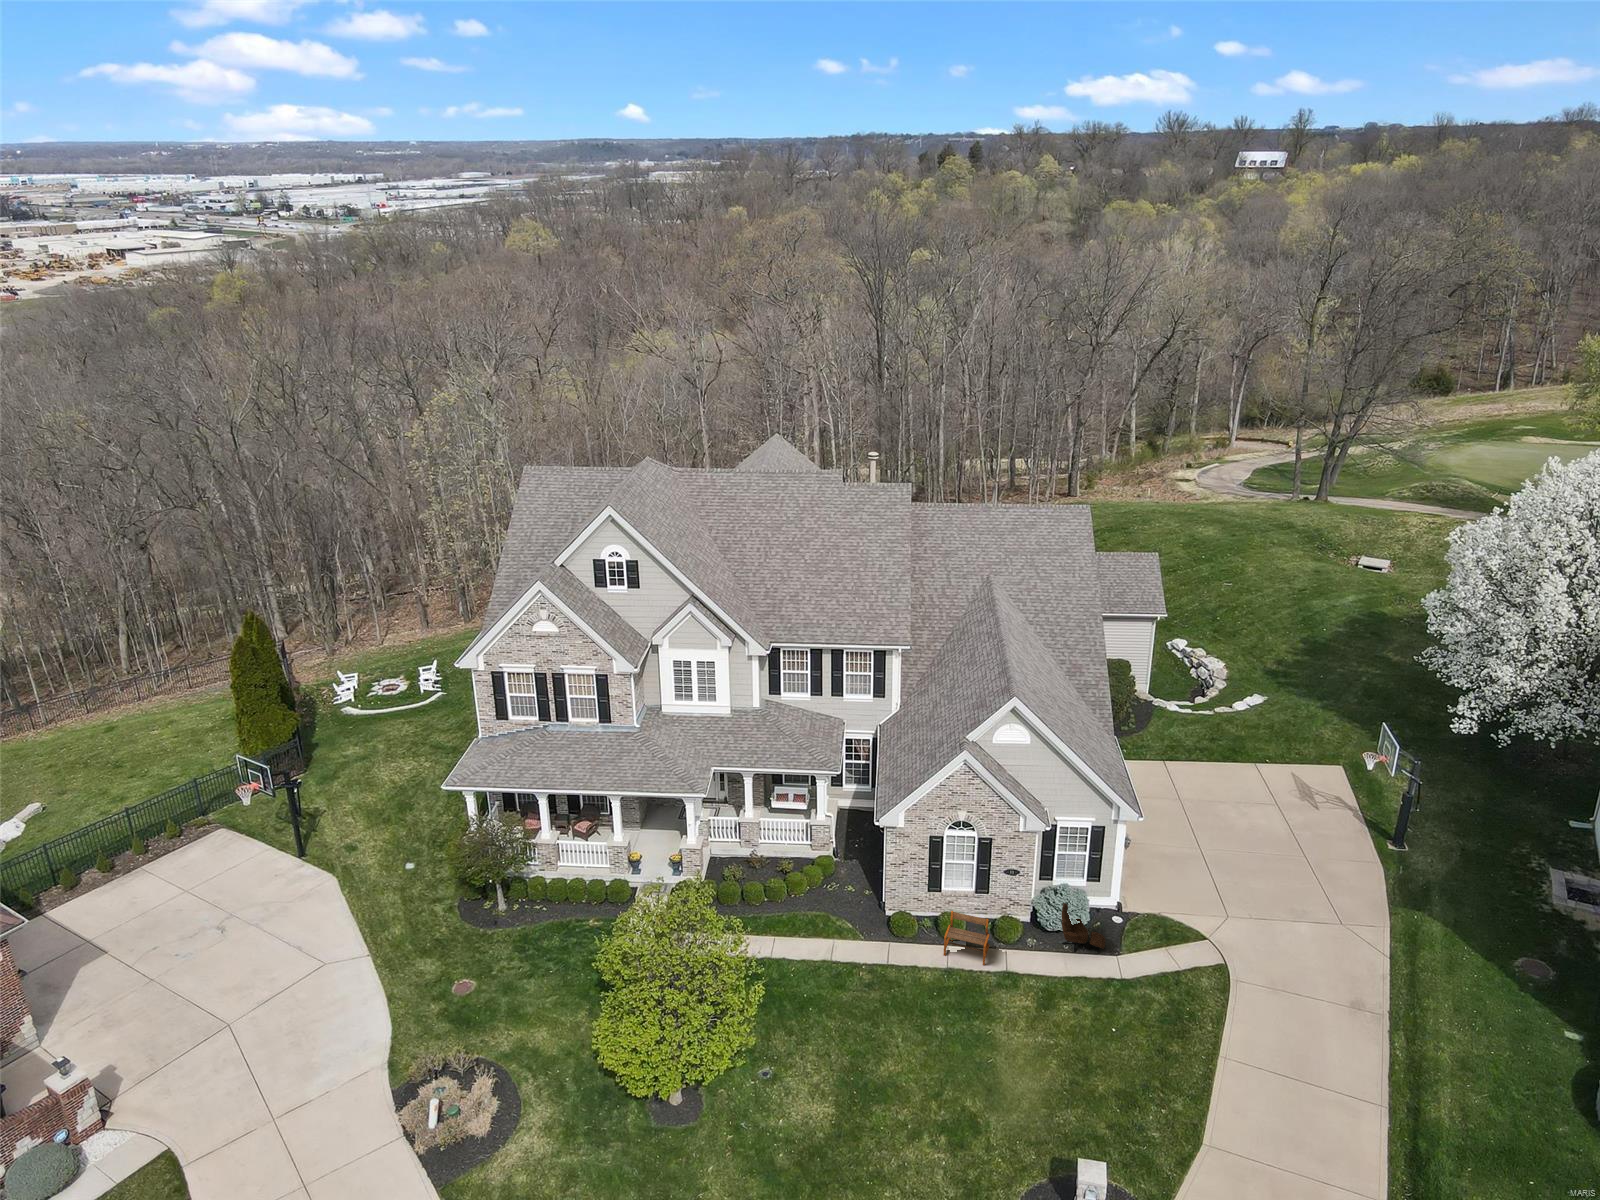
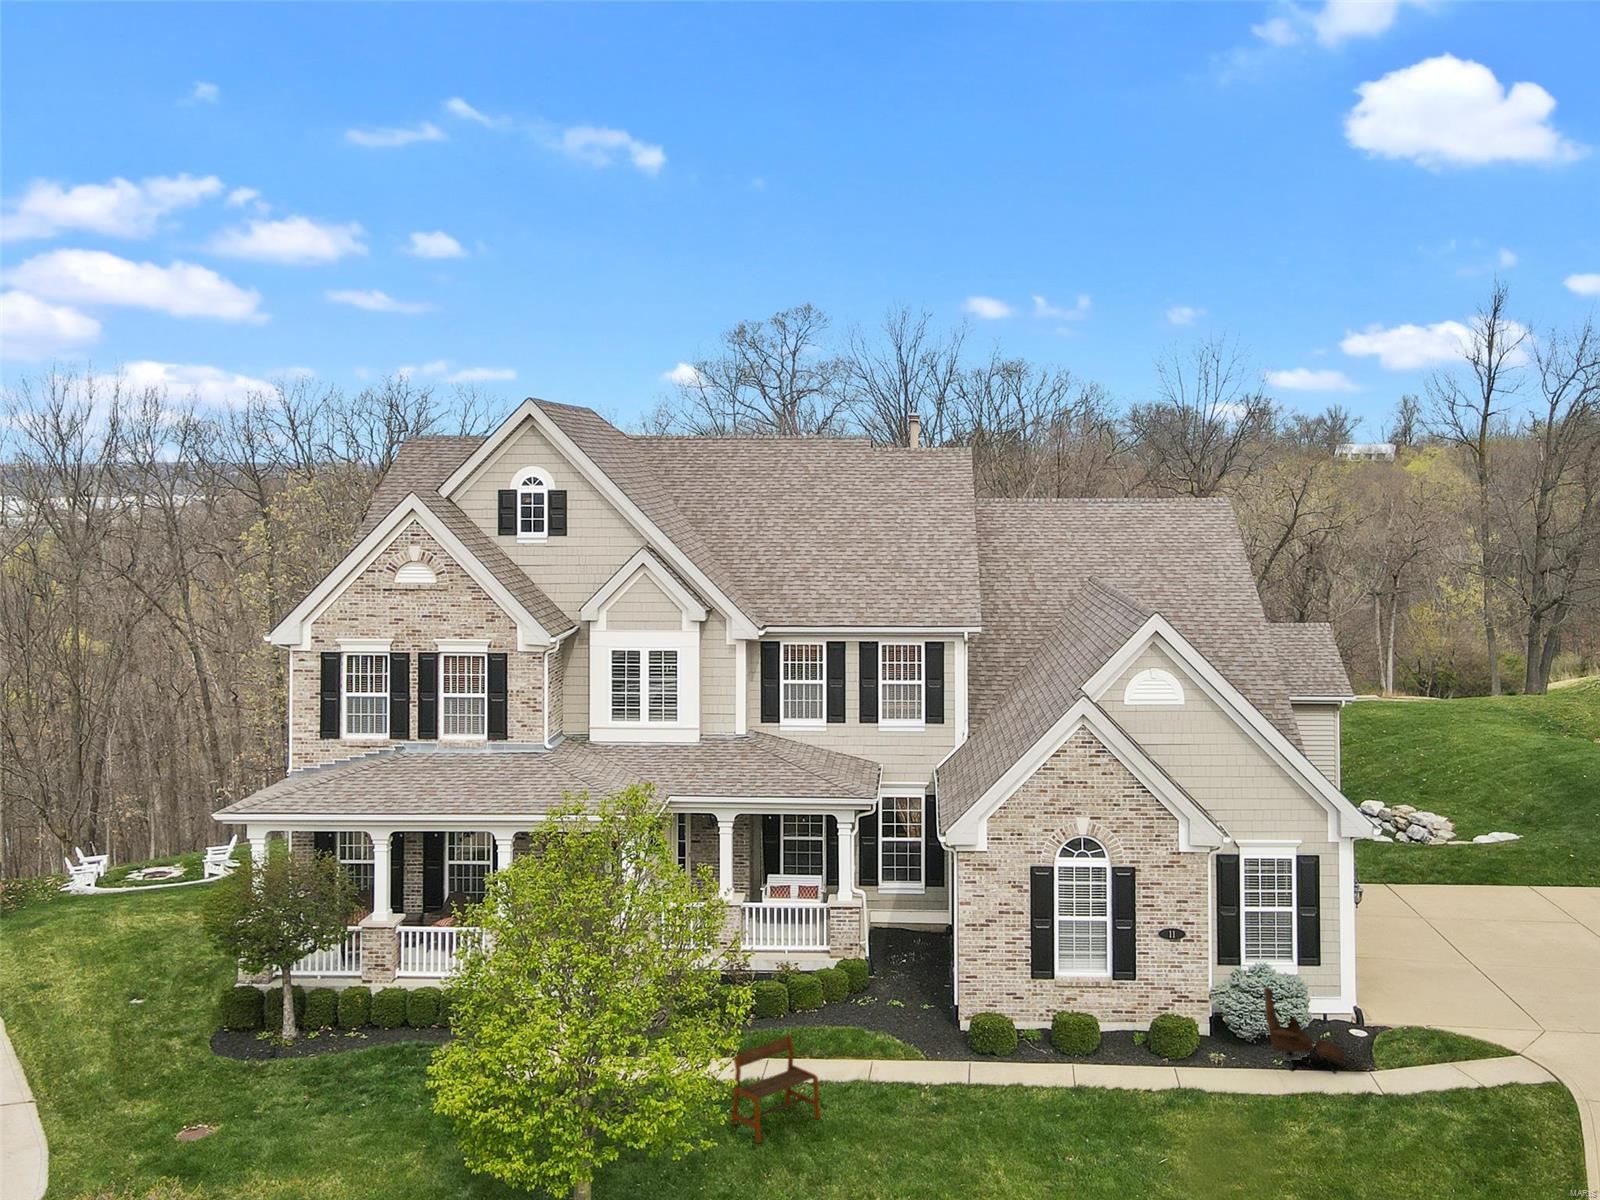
bench: present [944,911,989,965] -> present [731,1035,820,1143]

